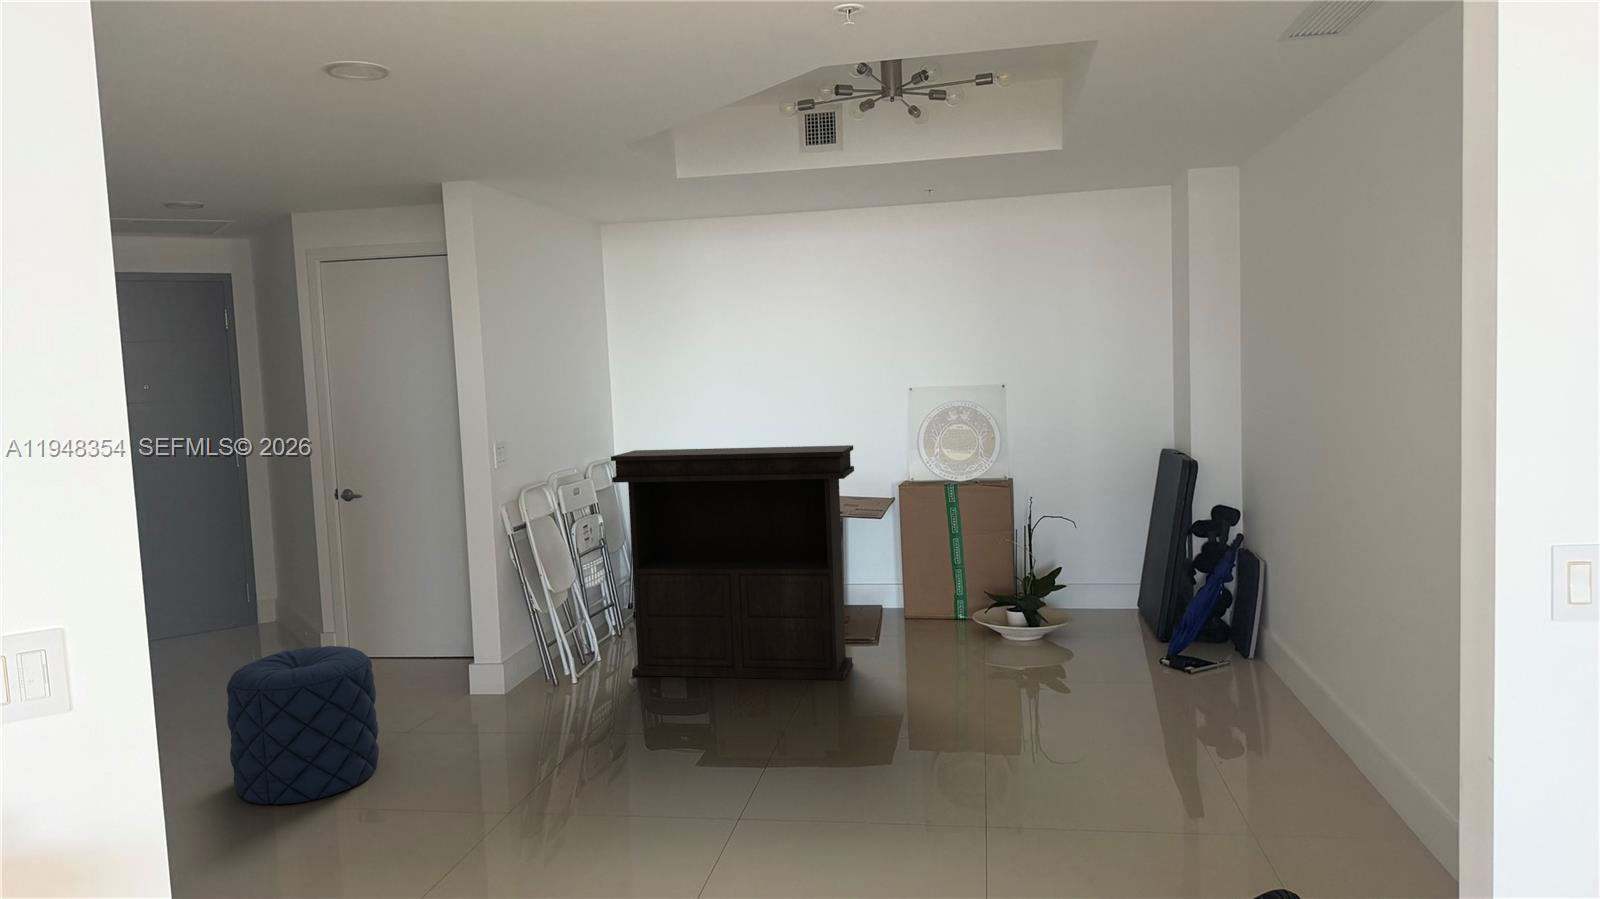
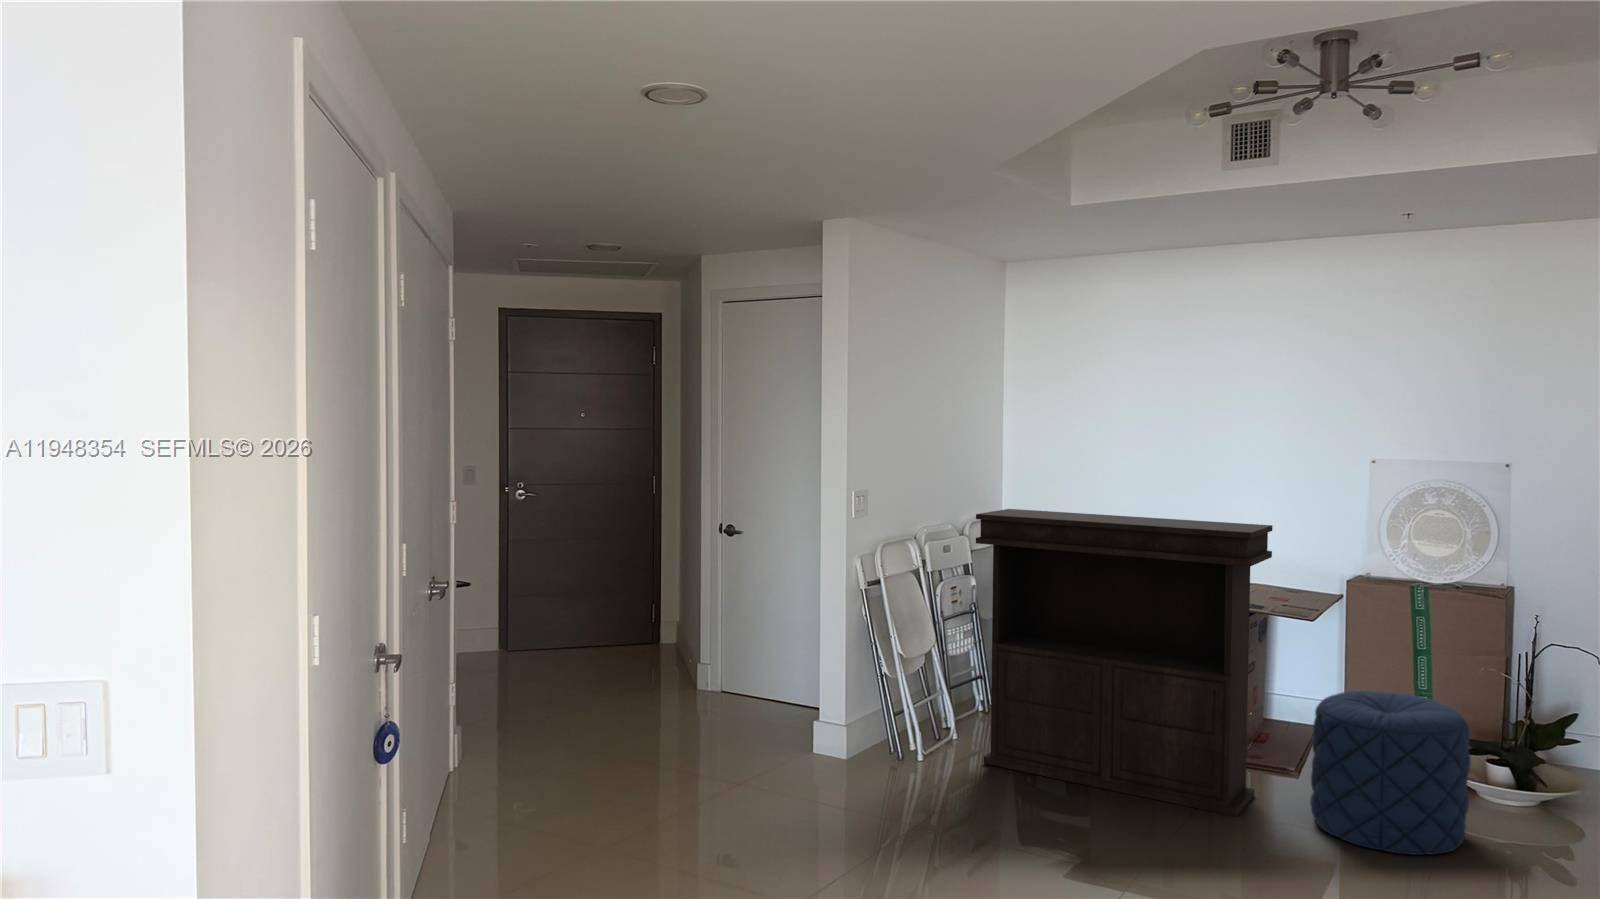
pouf: present [227,646,379,804] -> present [1310,691,1471,855]

